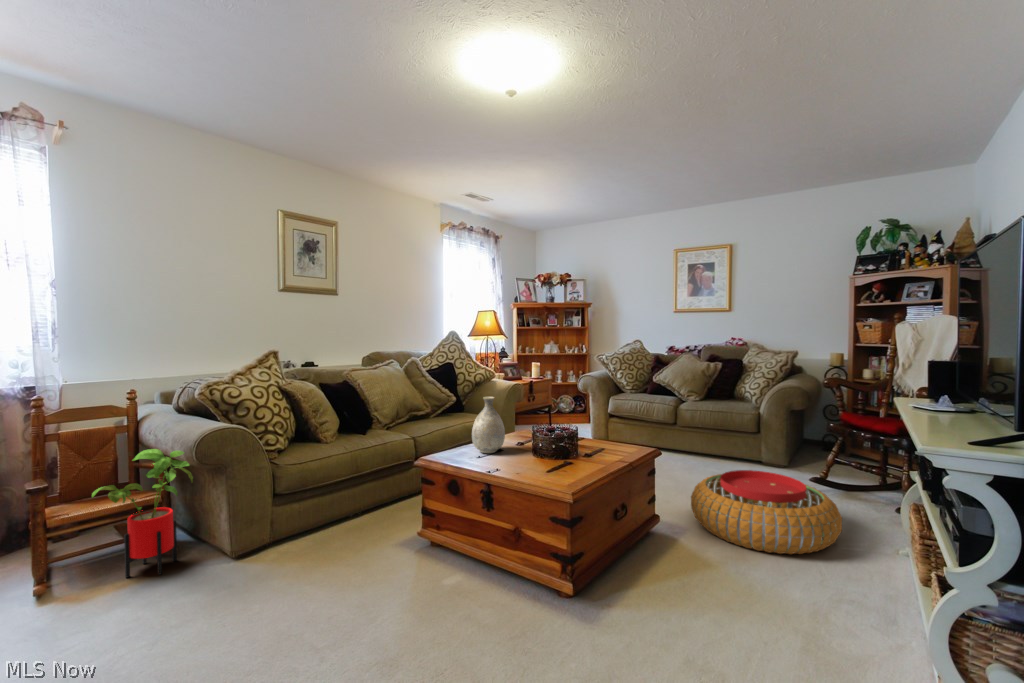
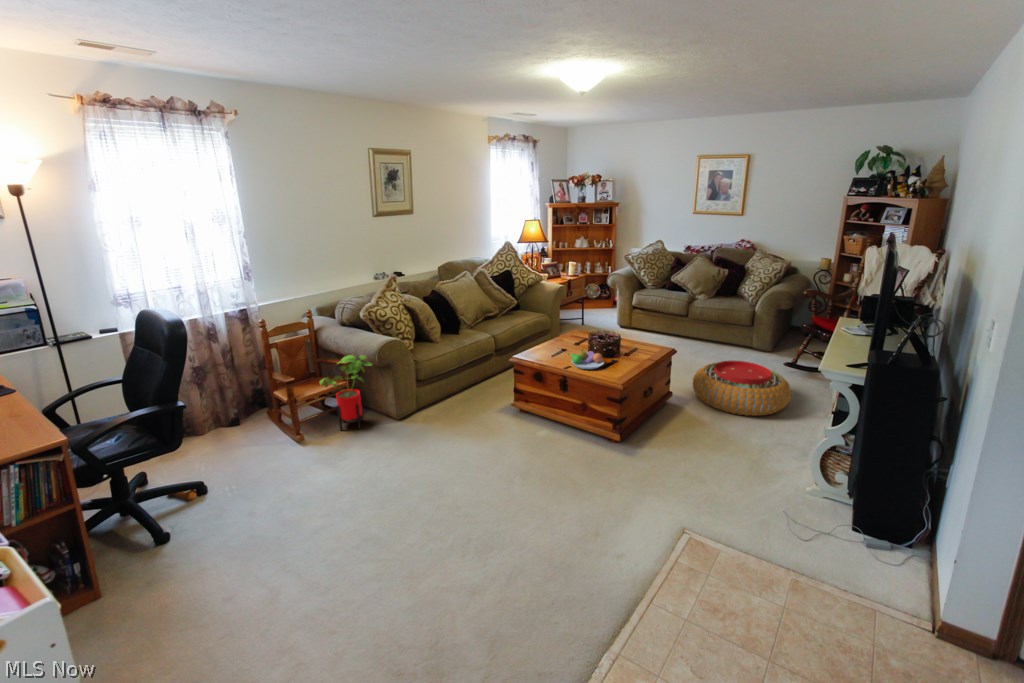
vase: present [472,397,505,453] -> none [546,314,569,353]
fruit bowl: none [496,444,551,474] -> present [568,349,604,369]

